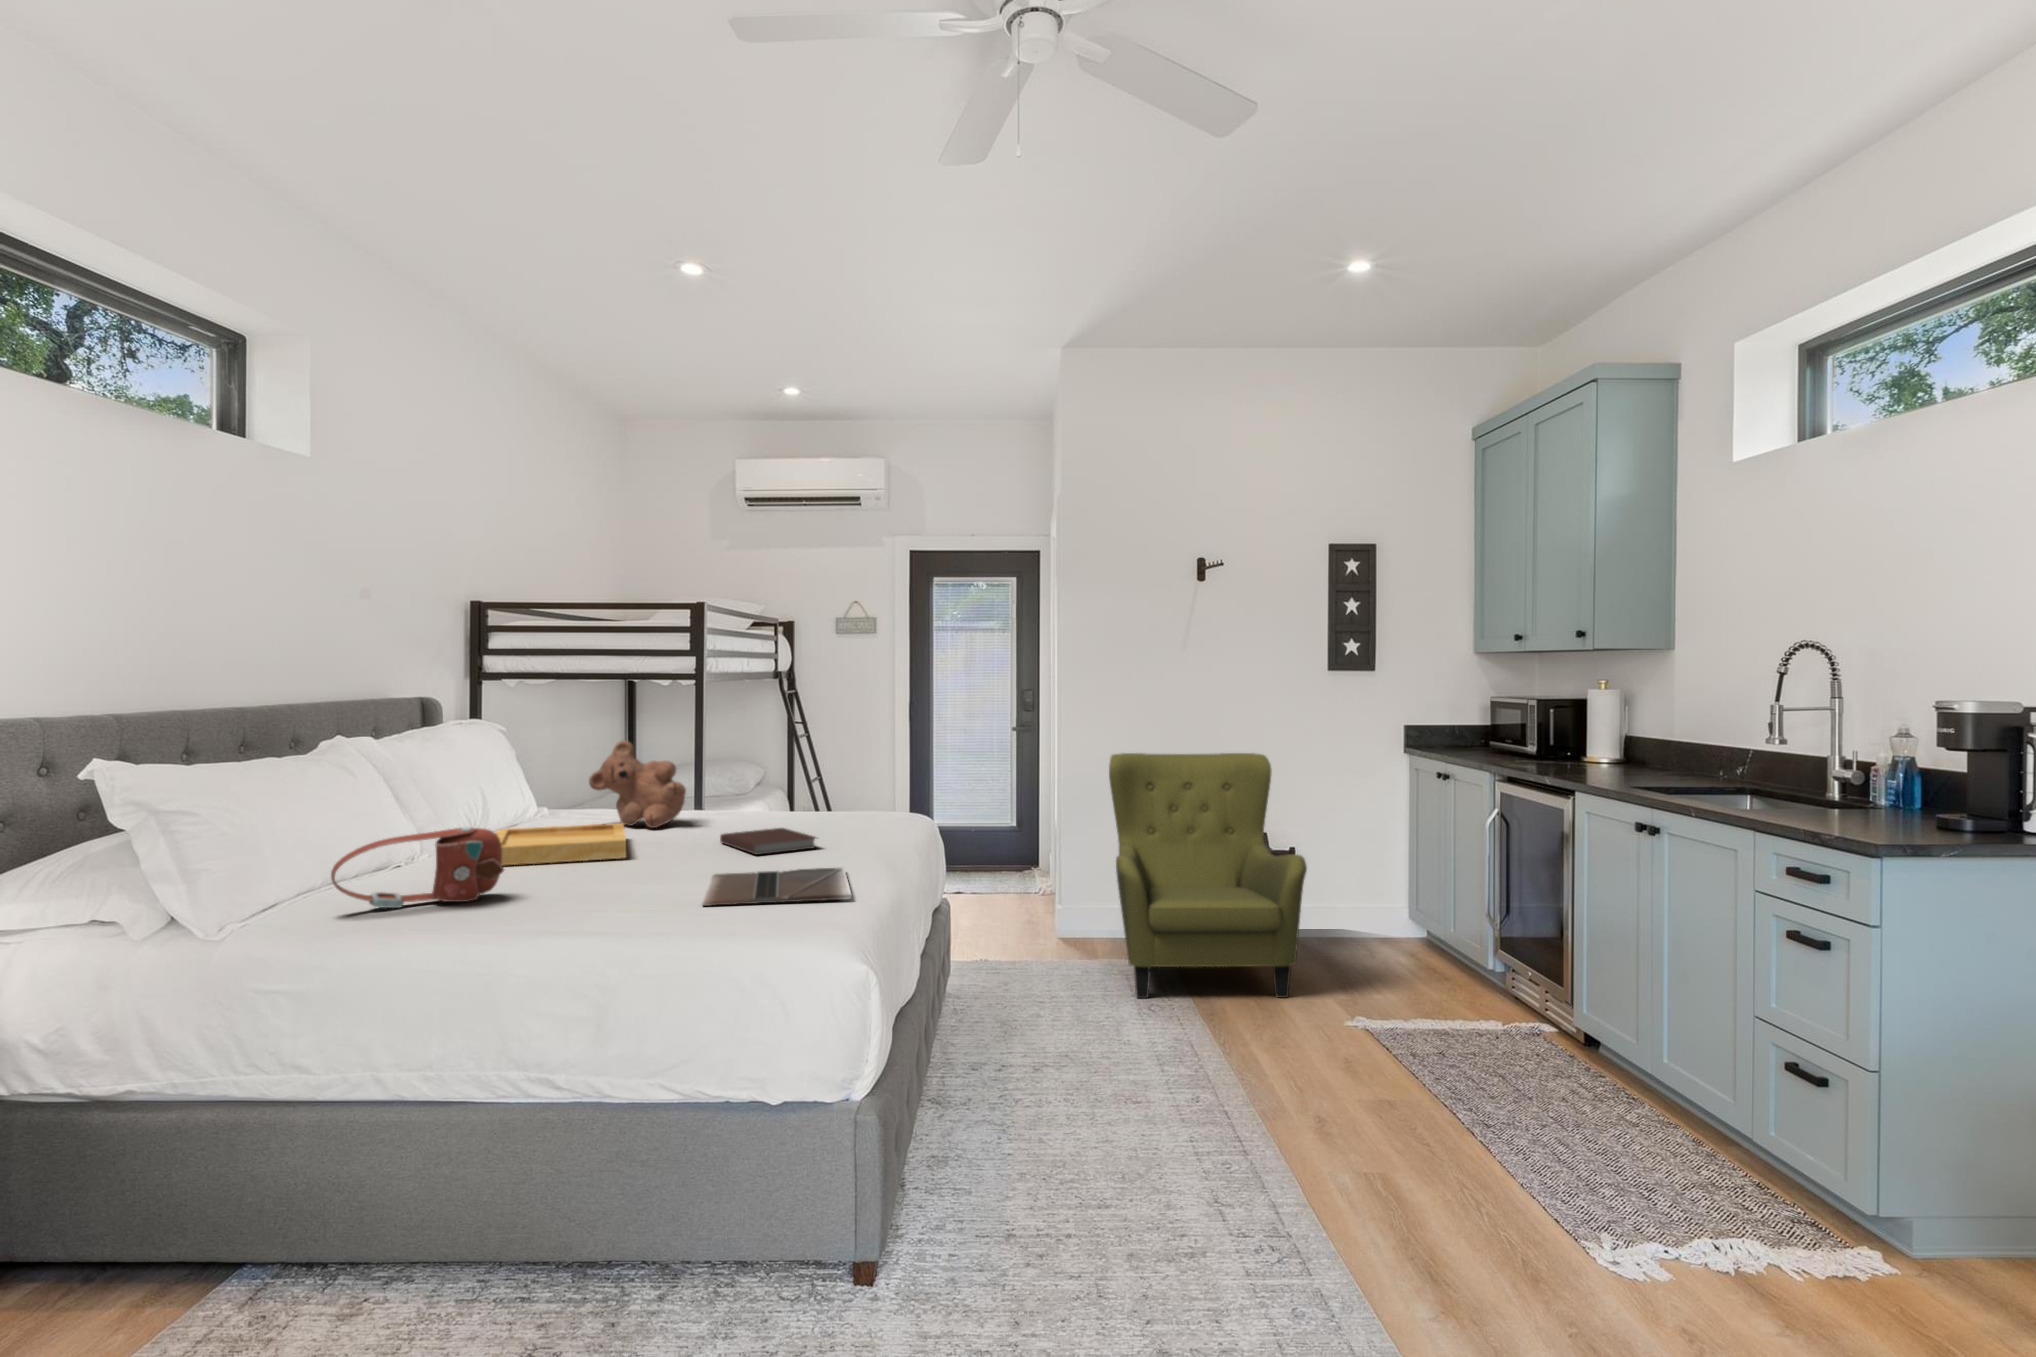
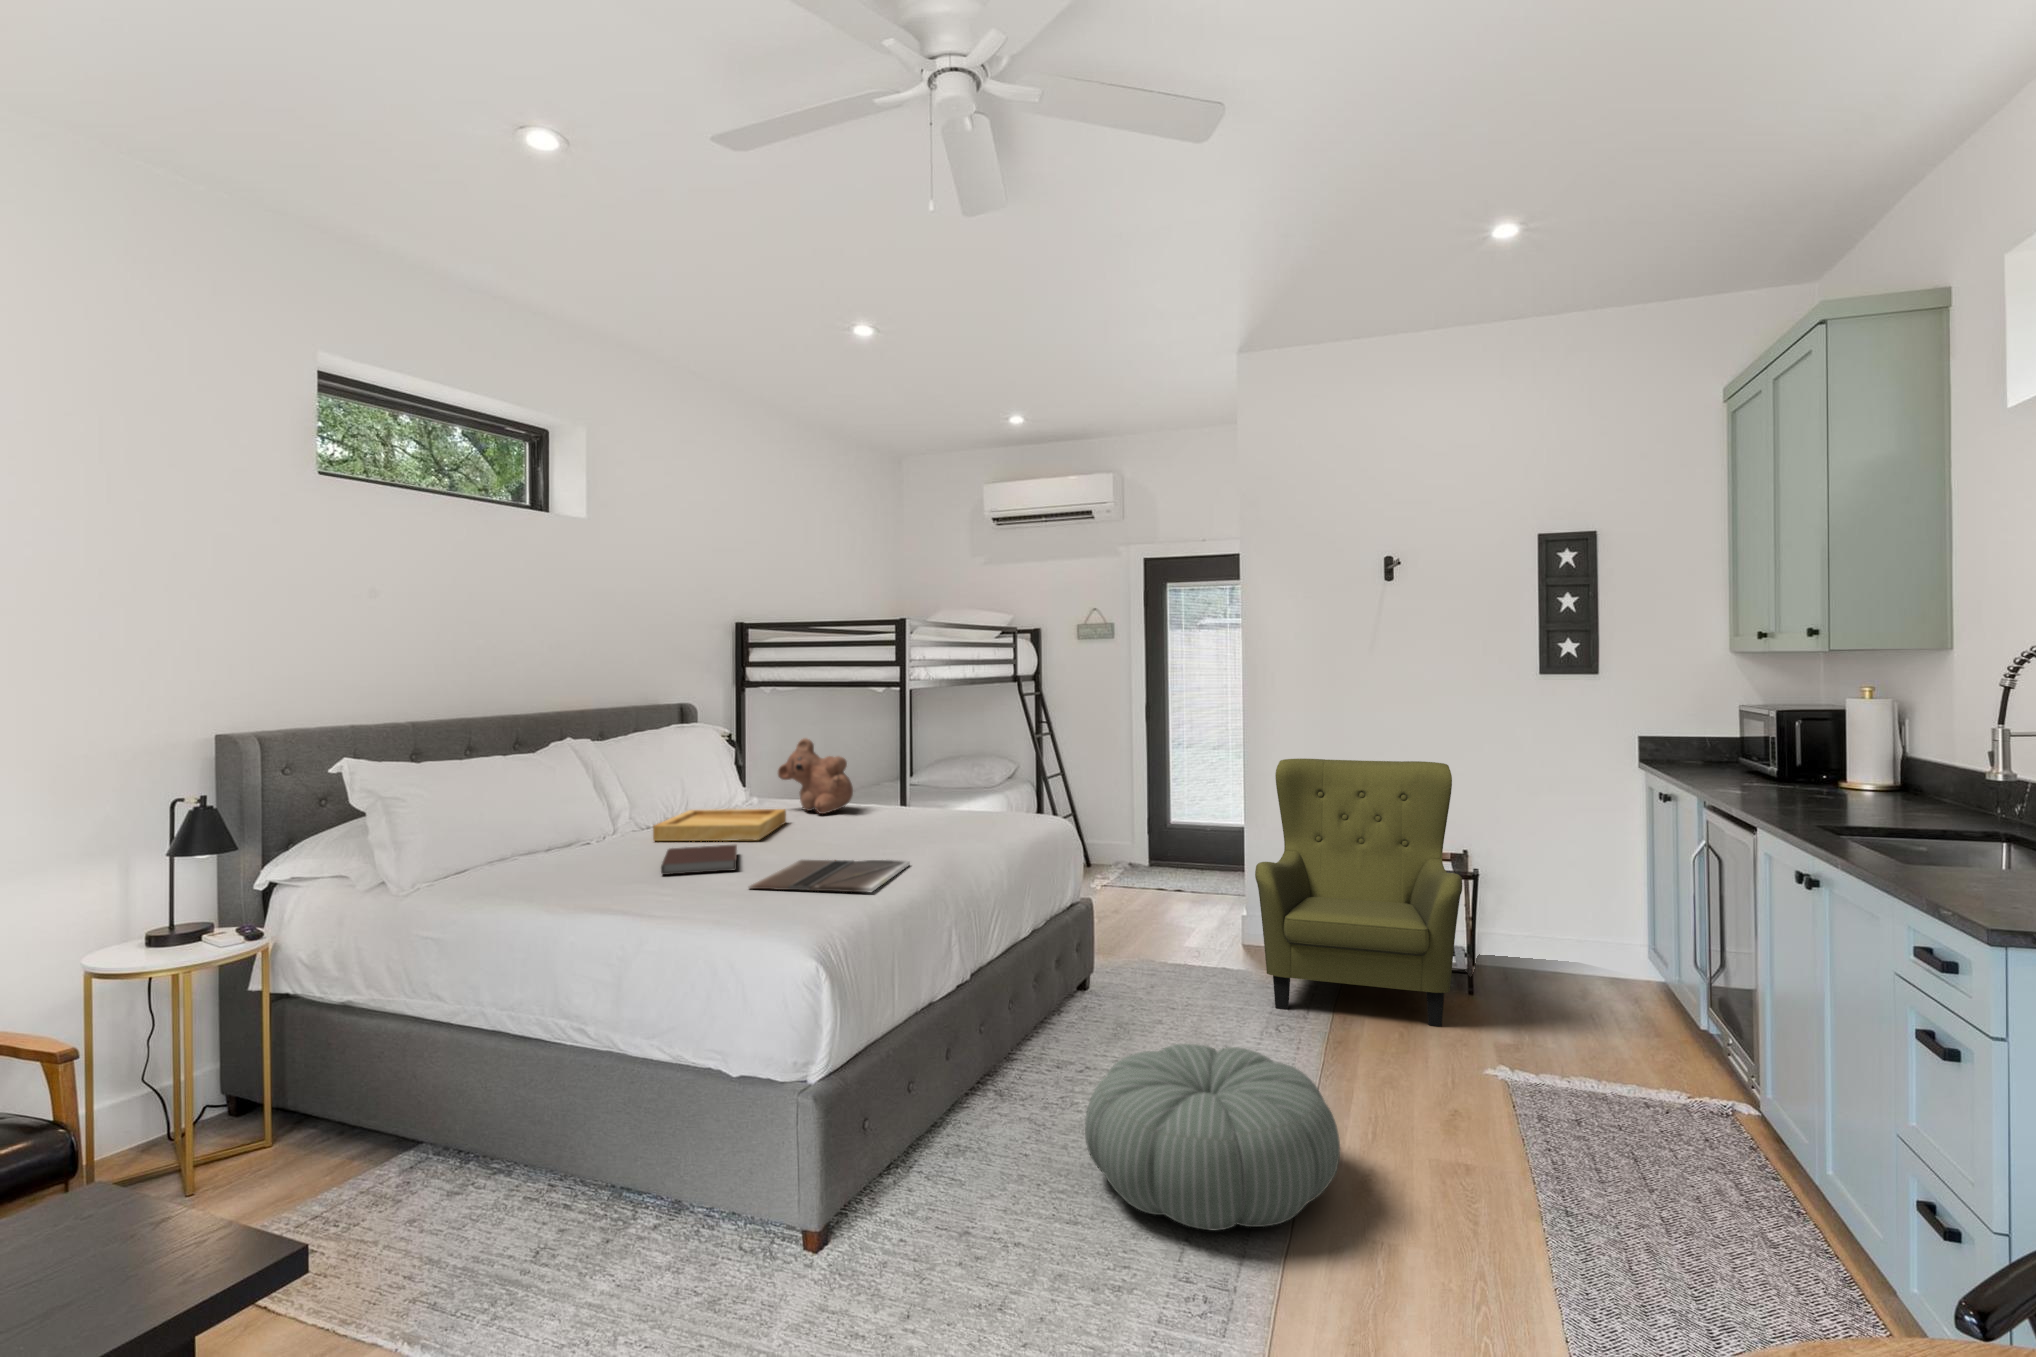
handbag: present [331,827,504,908] -> none [491,810,624,872]
notebook: present [720,828,816,855] -> present [661,845,737,875]
pouf: none [1079,1026,1318,1191] -> present [1085,1044,1340,1231]

